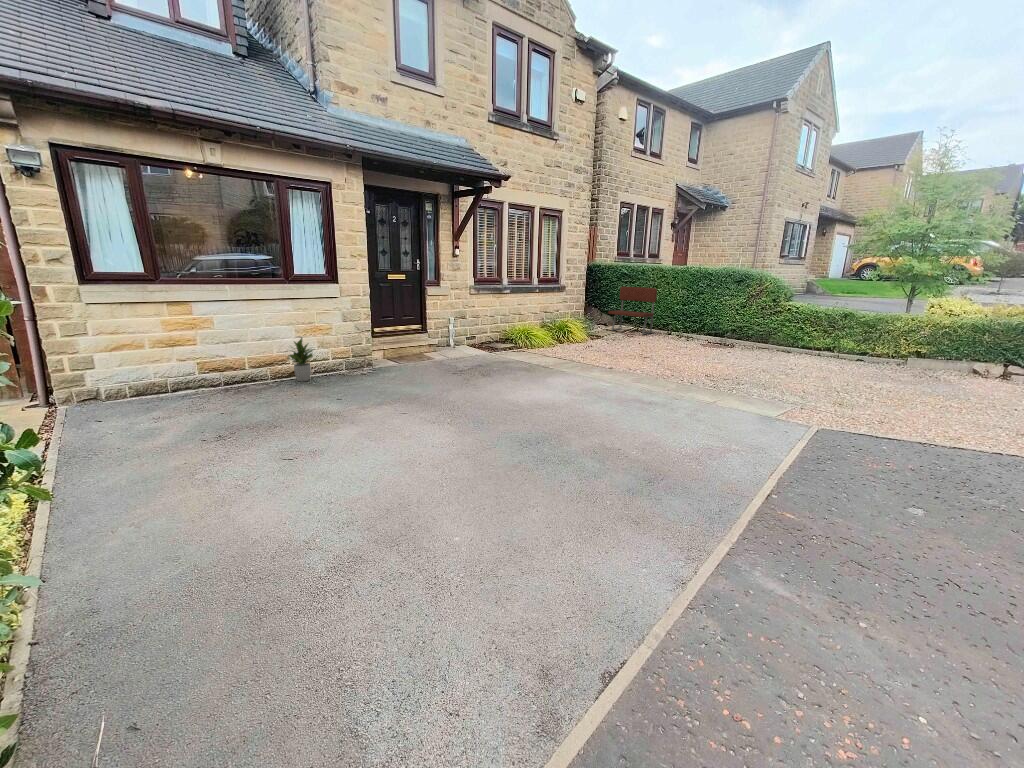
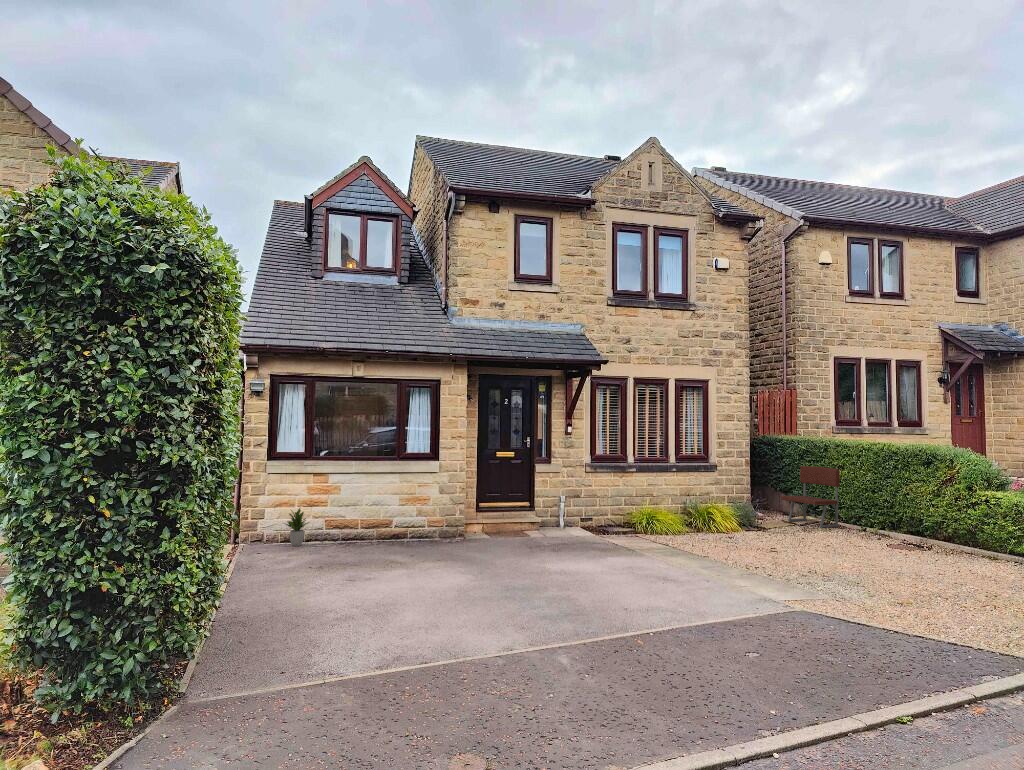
potted plant: present [289,338,313,381] -> present [286,508,308,546]

